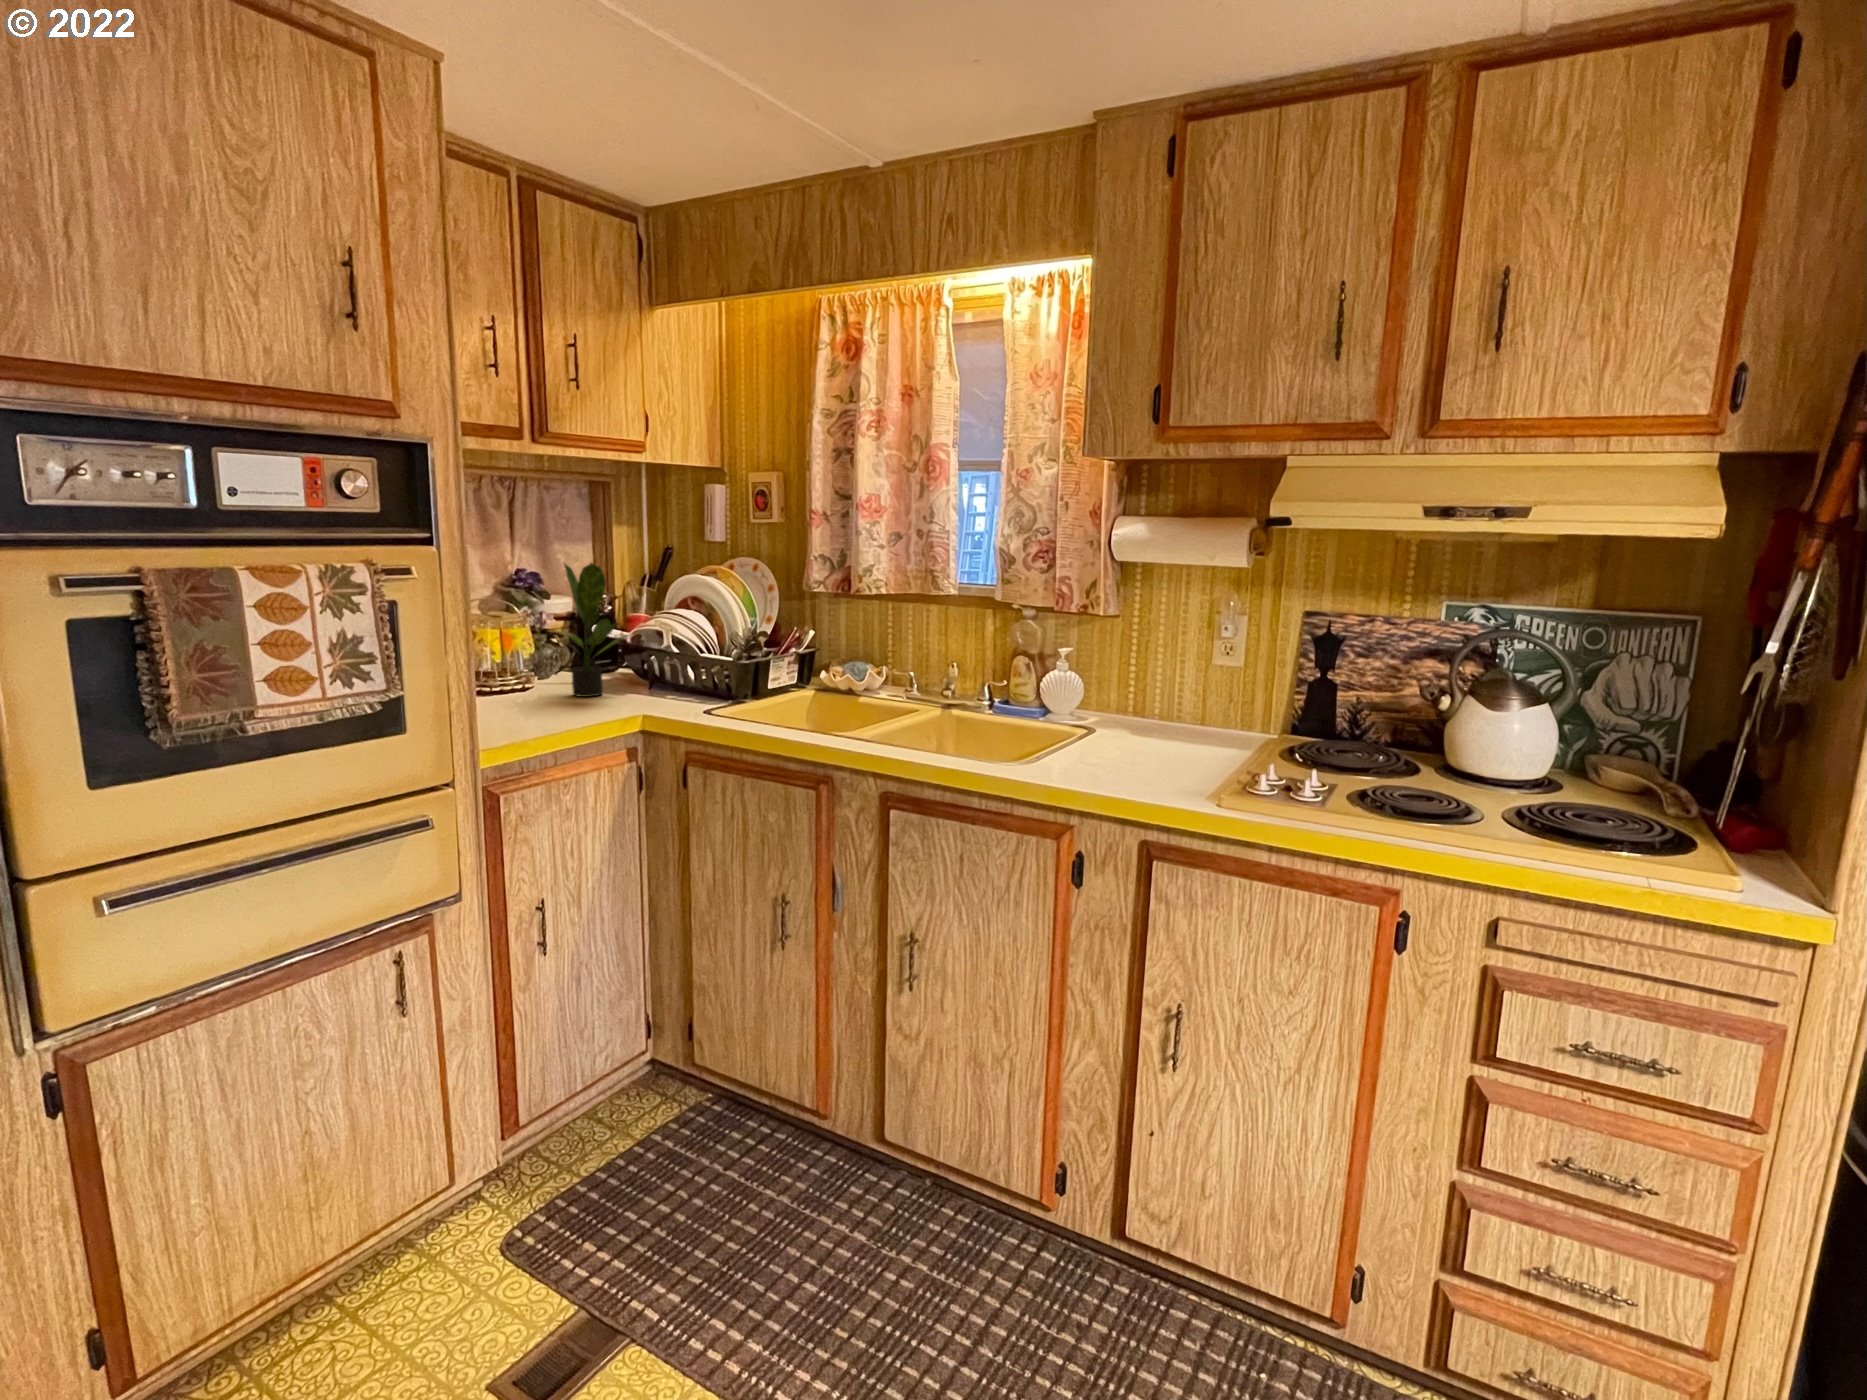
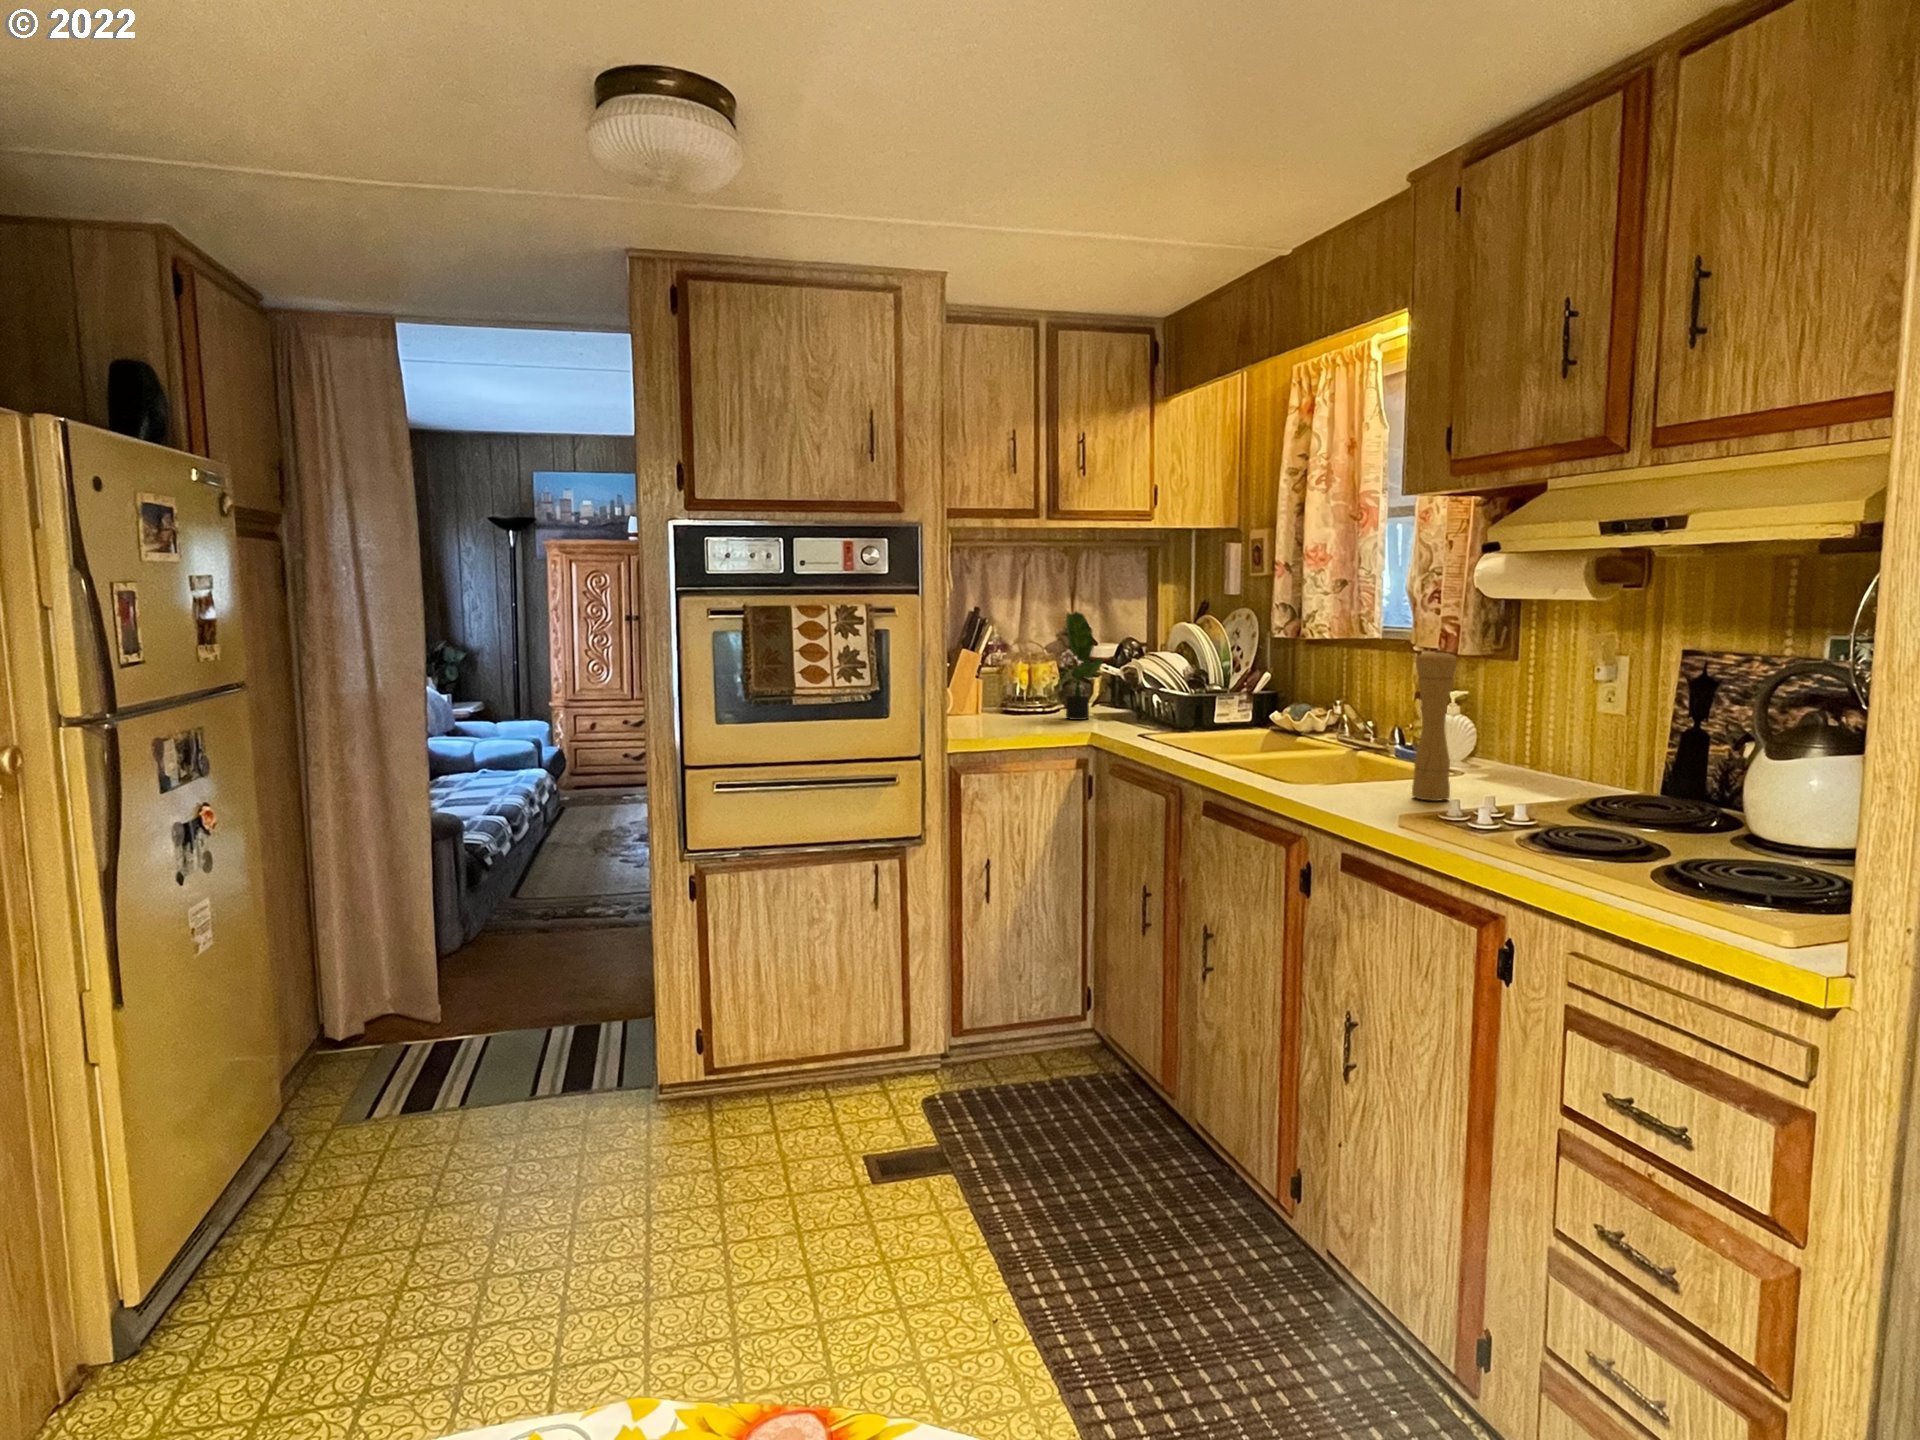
pepper mill: none [1138,618,1184,769] -> present [1412,650,1457,801]

